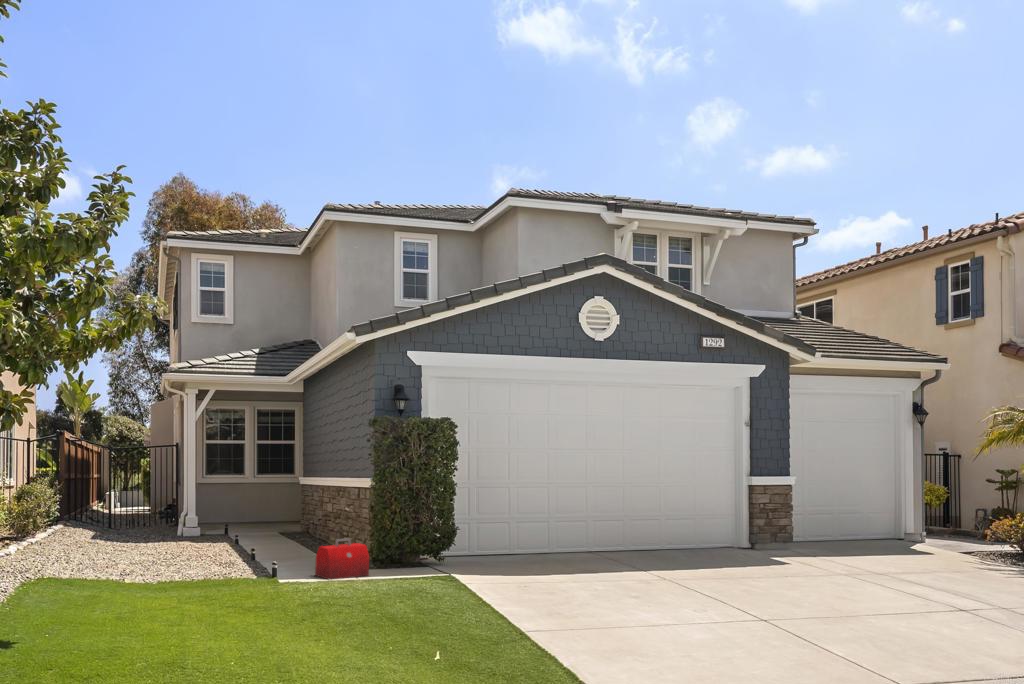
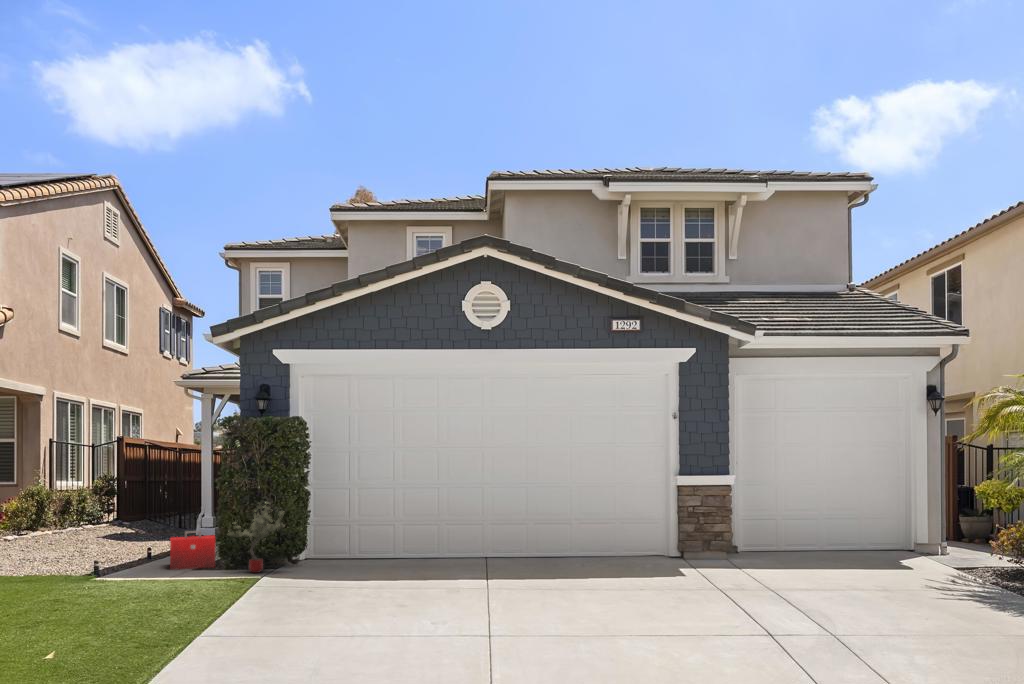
potted tree: none [395,506,451,578] -> present [229,502,285,573]

